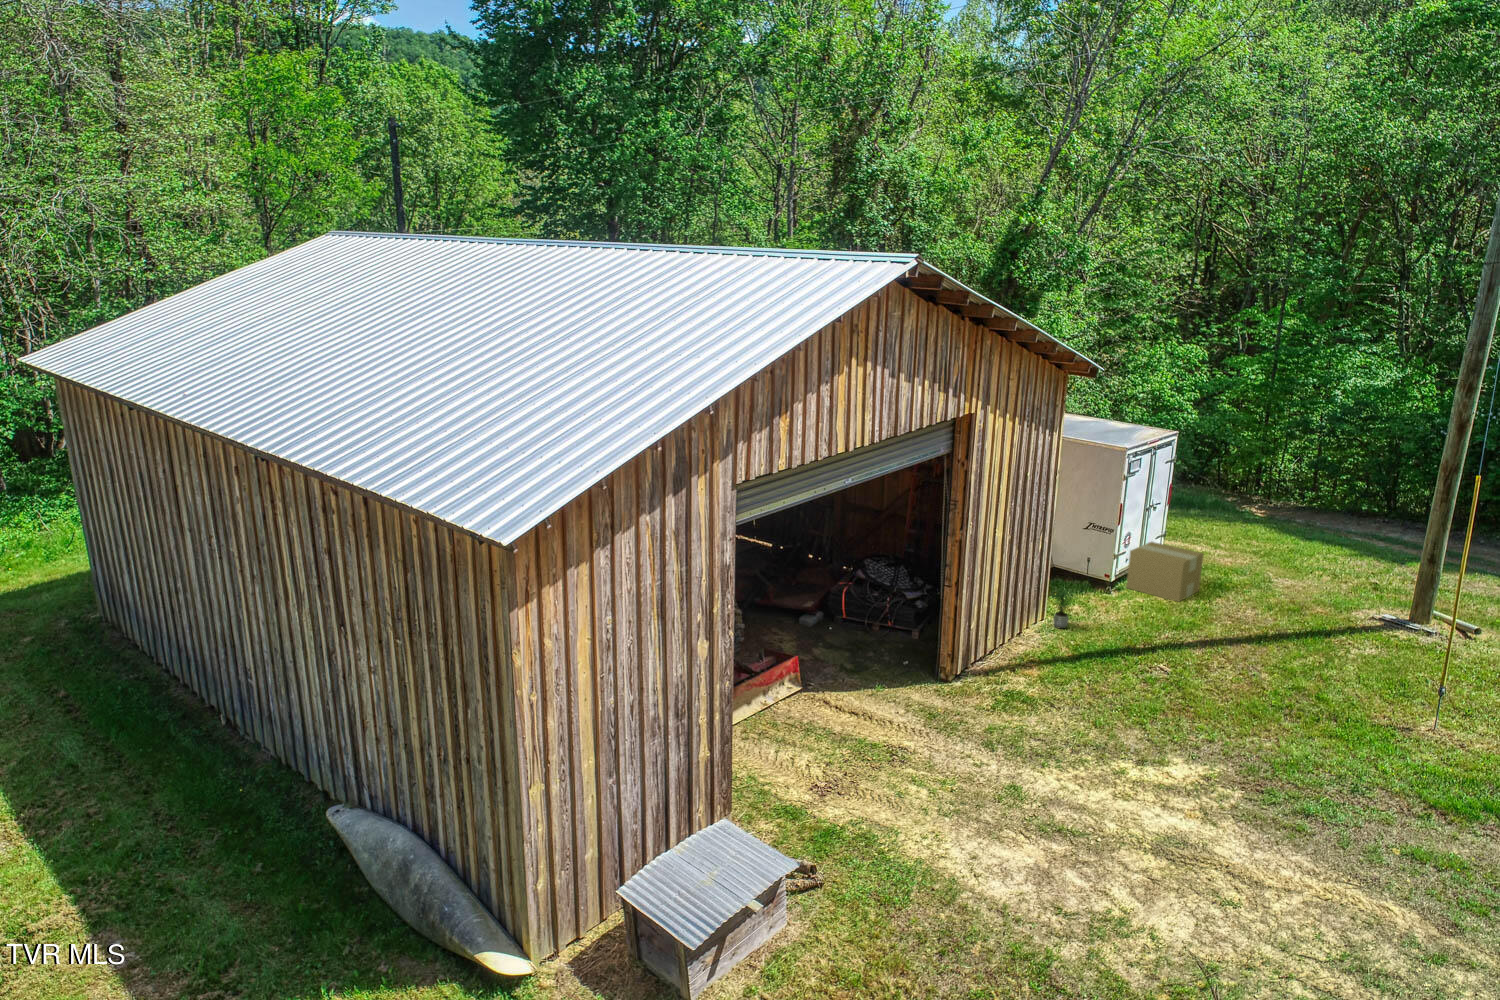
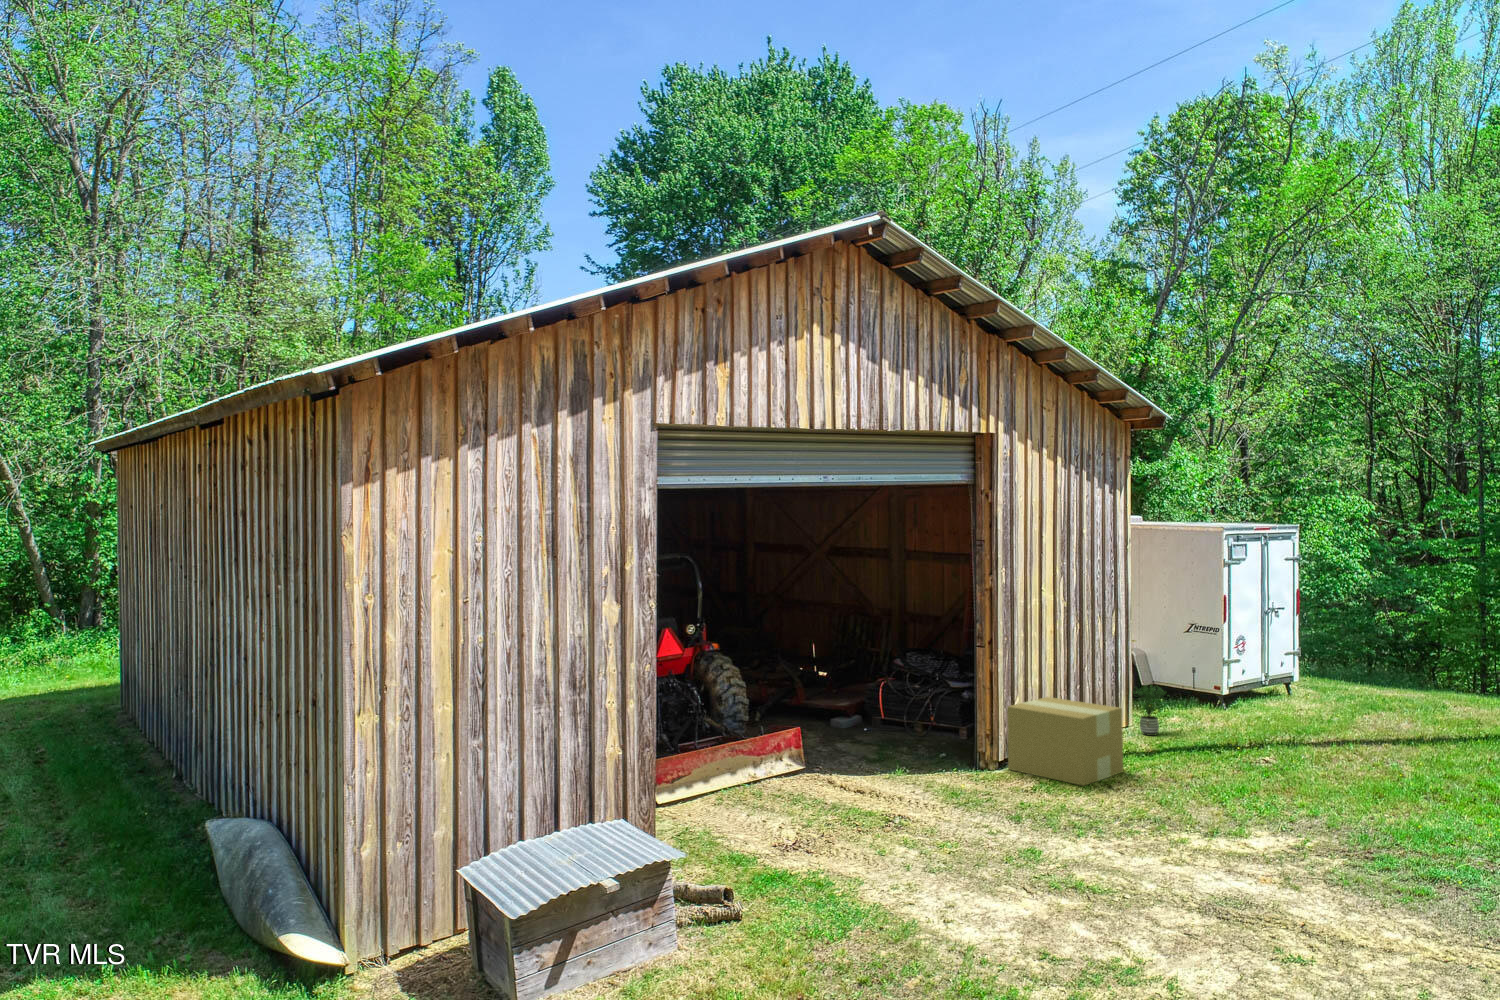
cardboard box: present [1127,542,1204,602] -> present [1007,697,1123,786]

